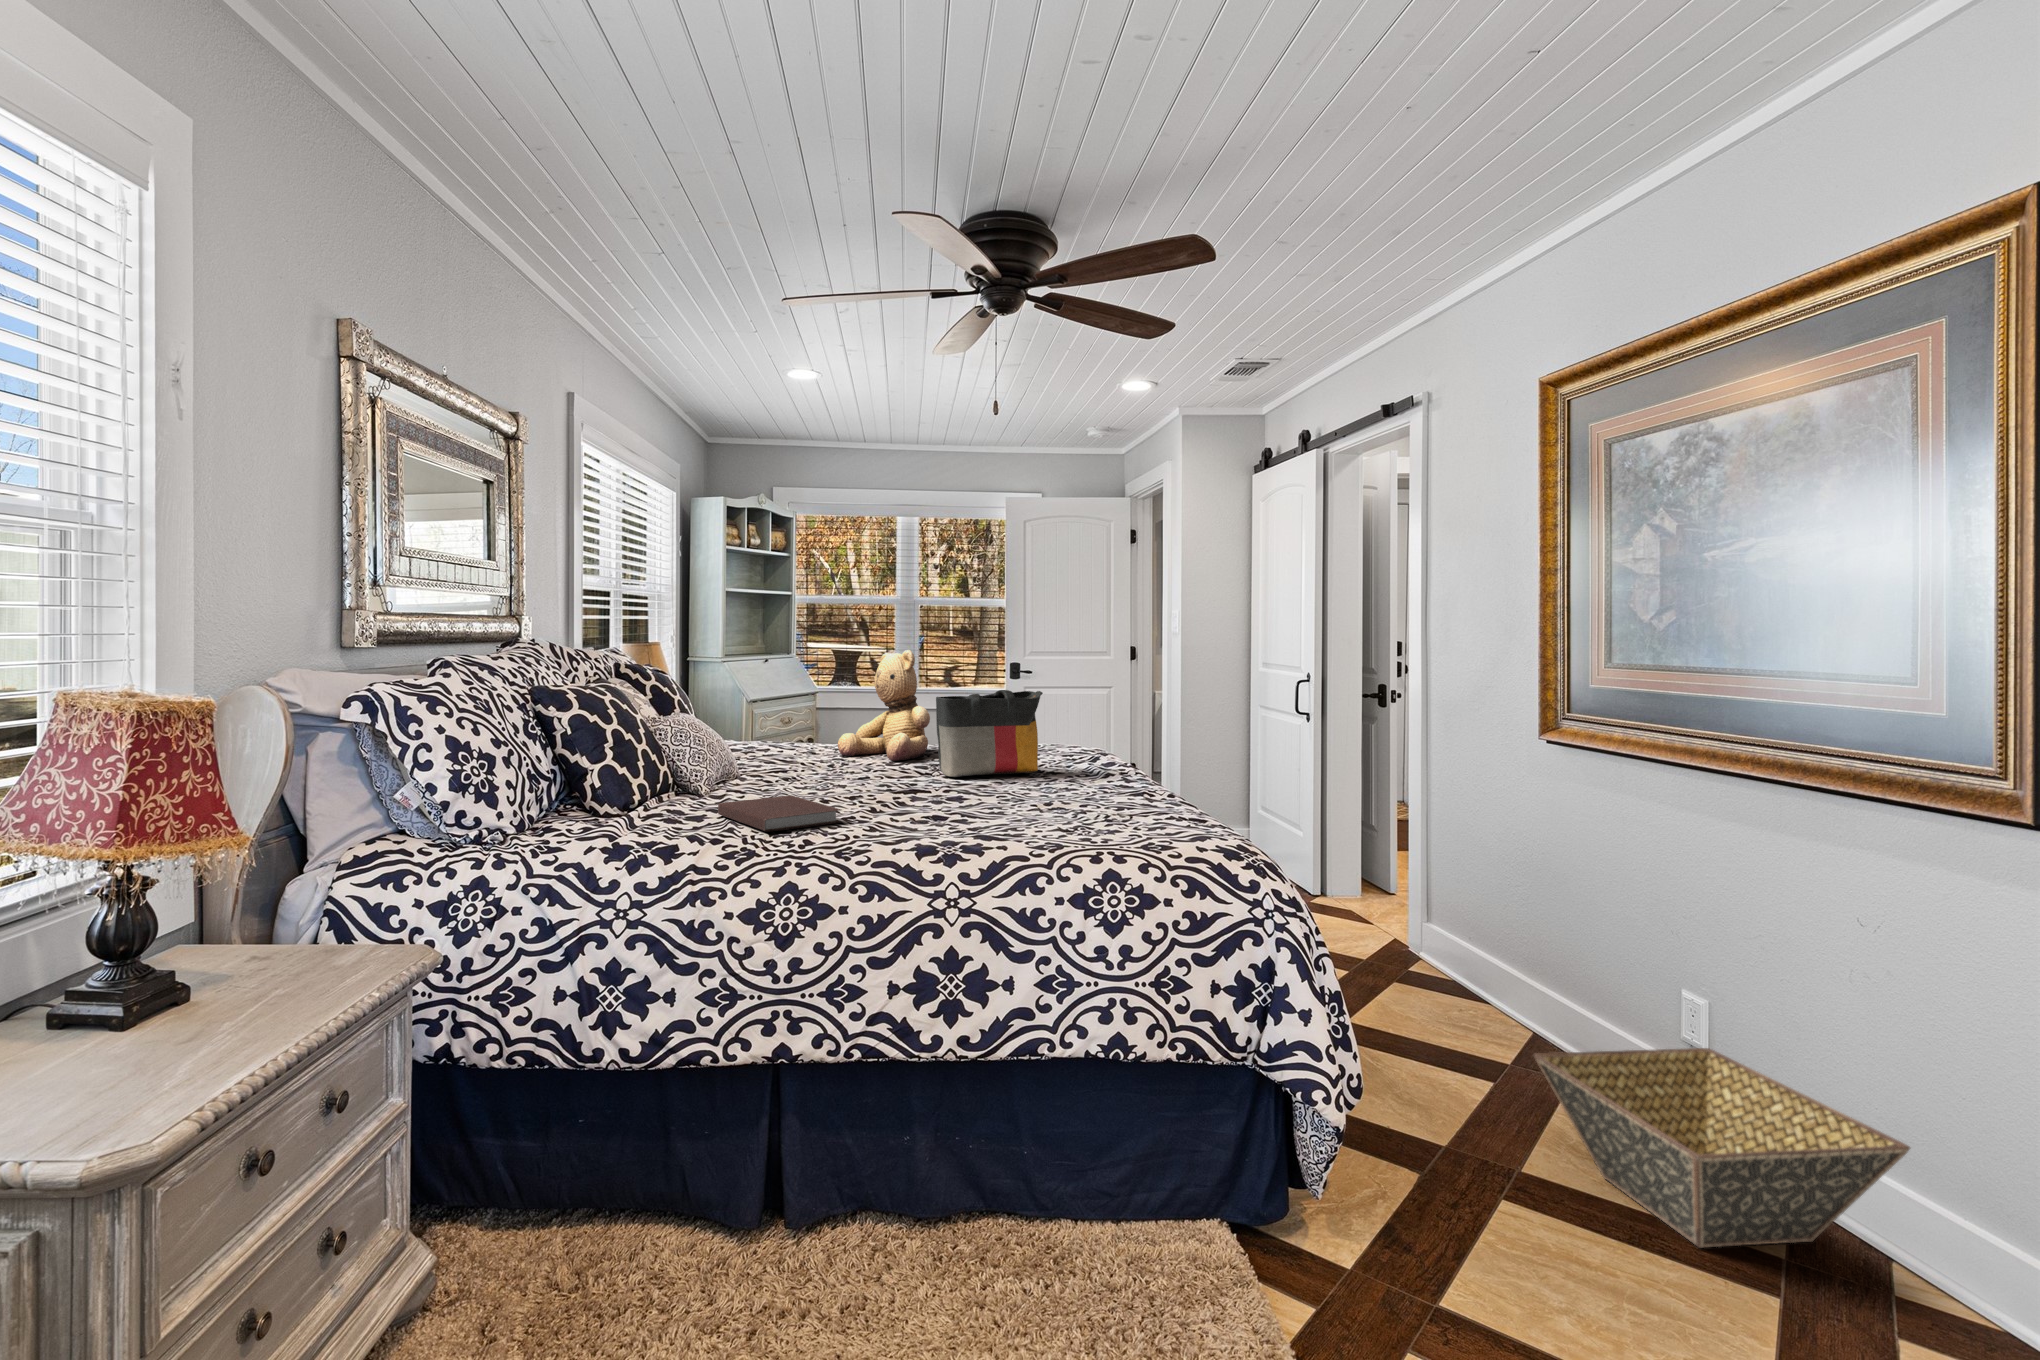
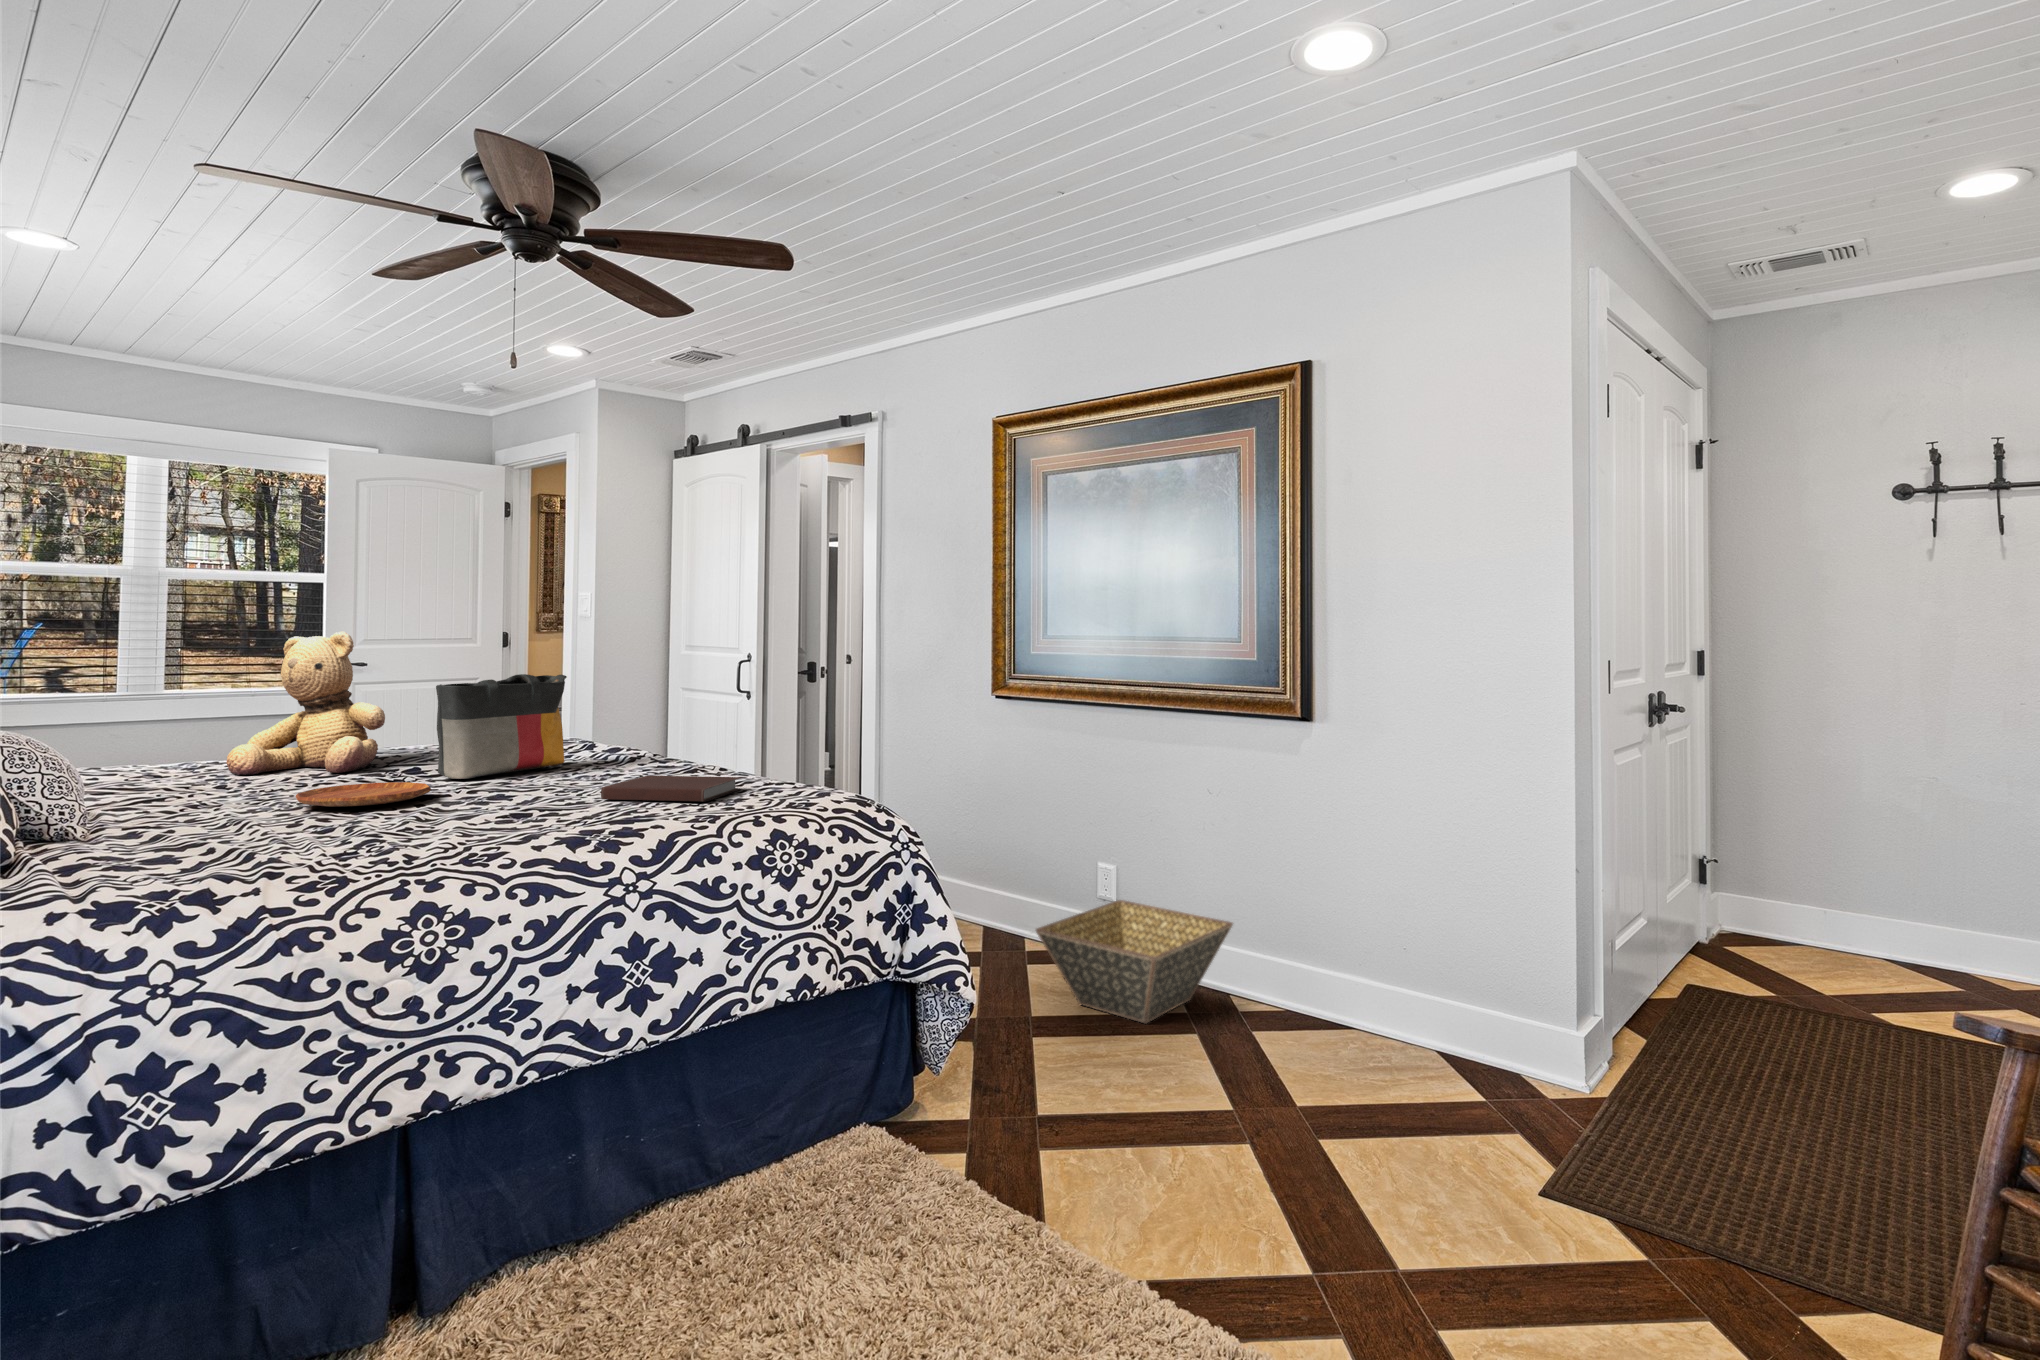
tray: none [819,773,908,792] -> present [295,782,431,807]
notebook: present [718,795,841,832] -> present [601,775,741,801]

